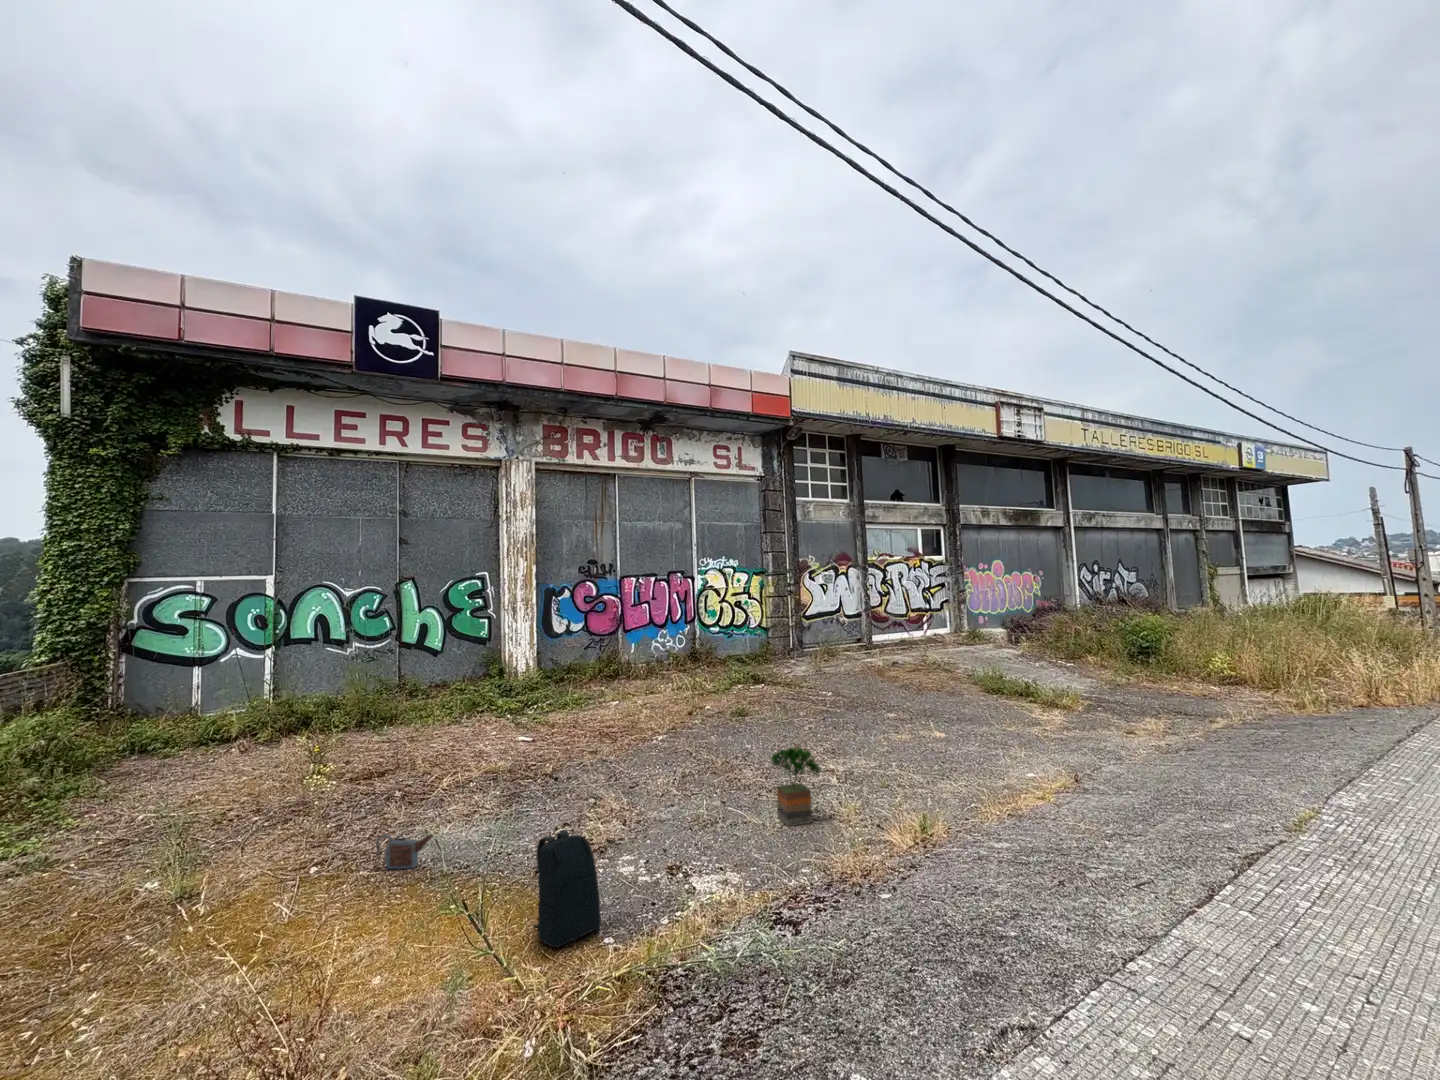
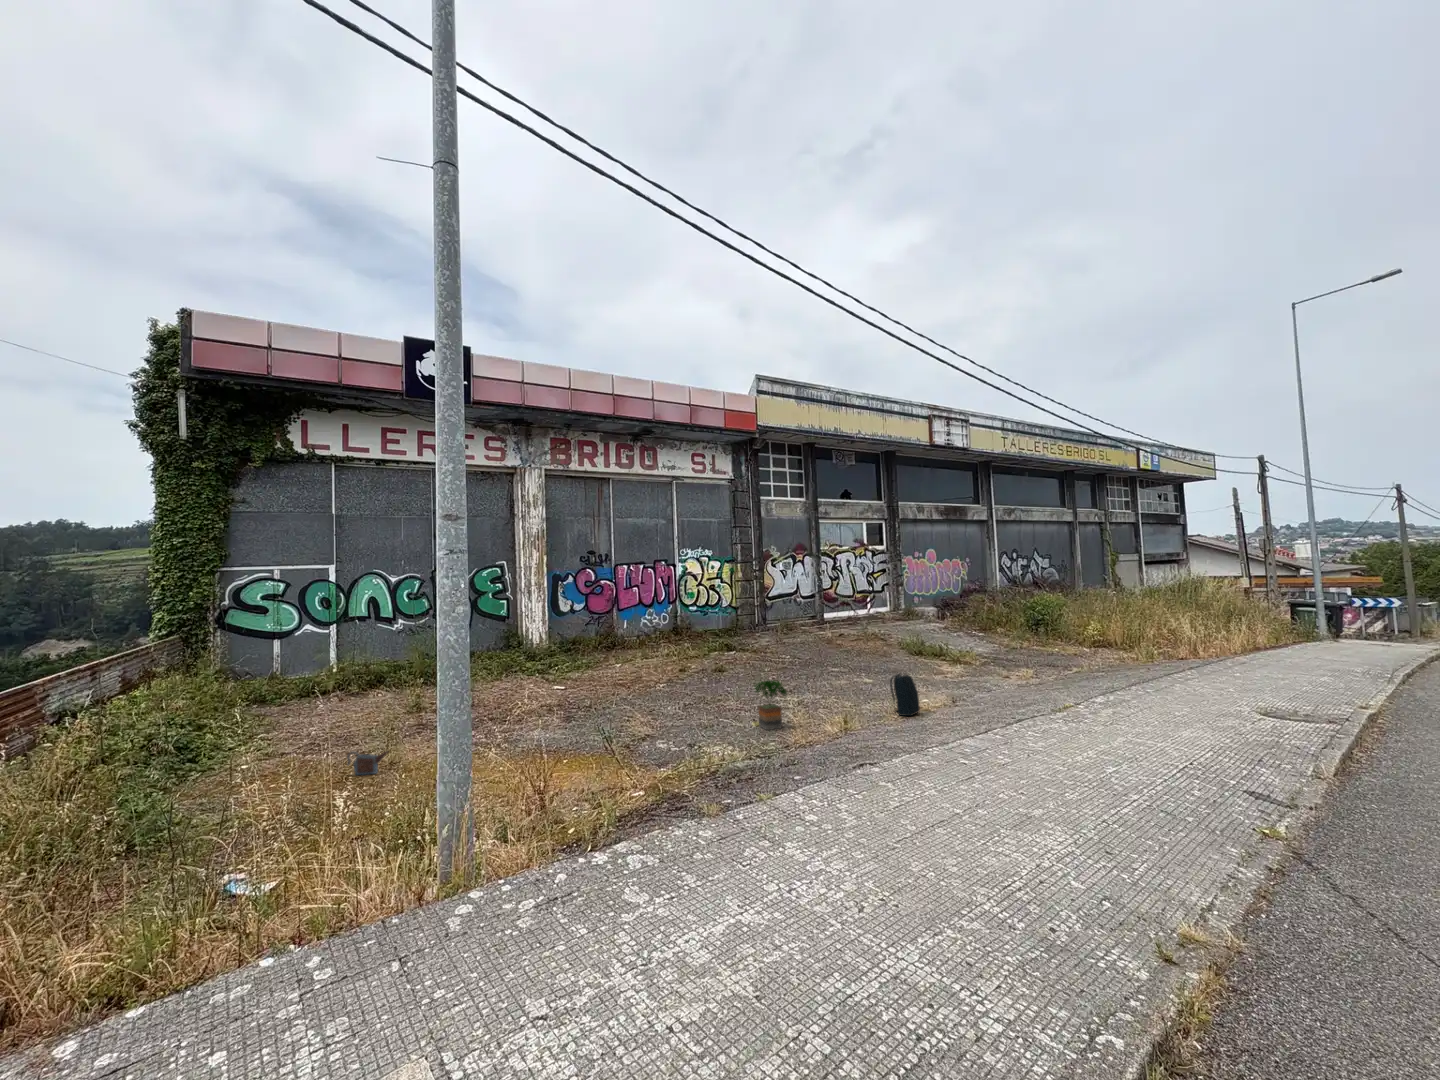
backpack: present [535,830,601,947] -> present [890,674,920,716]
watering can: present [375,834,433,869] -> present [347,751,388,775]

